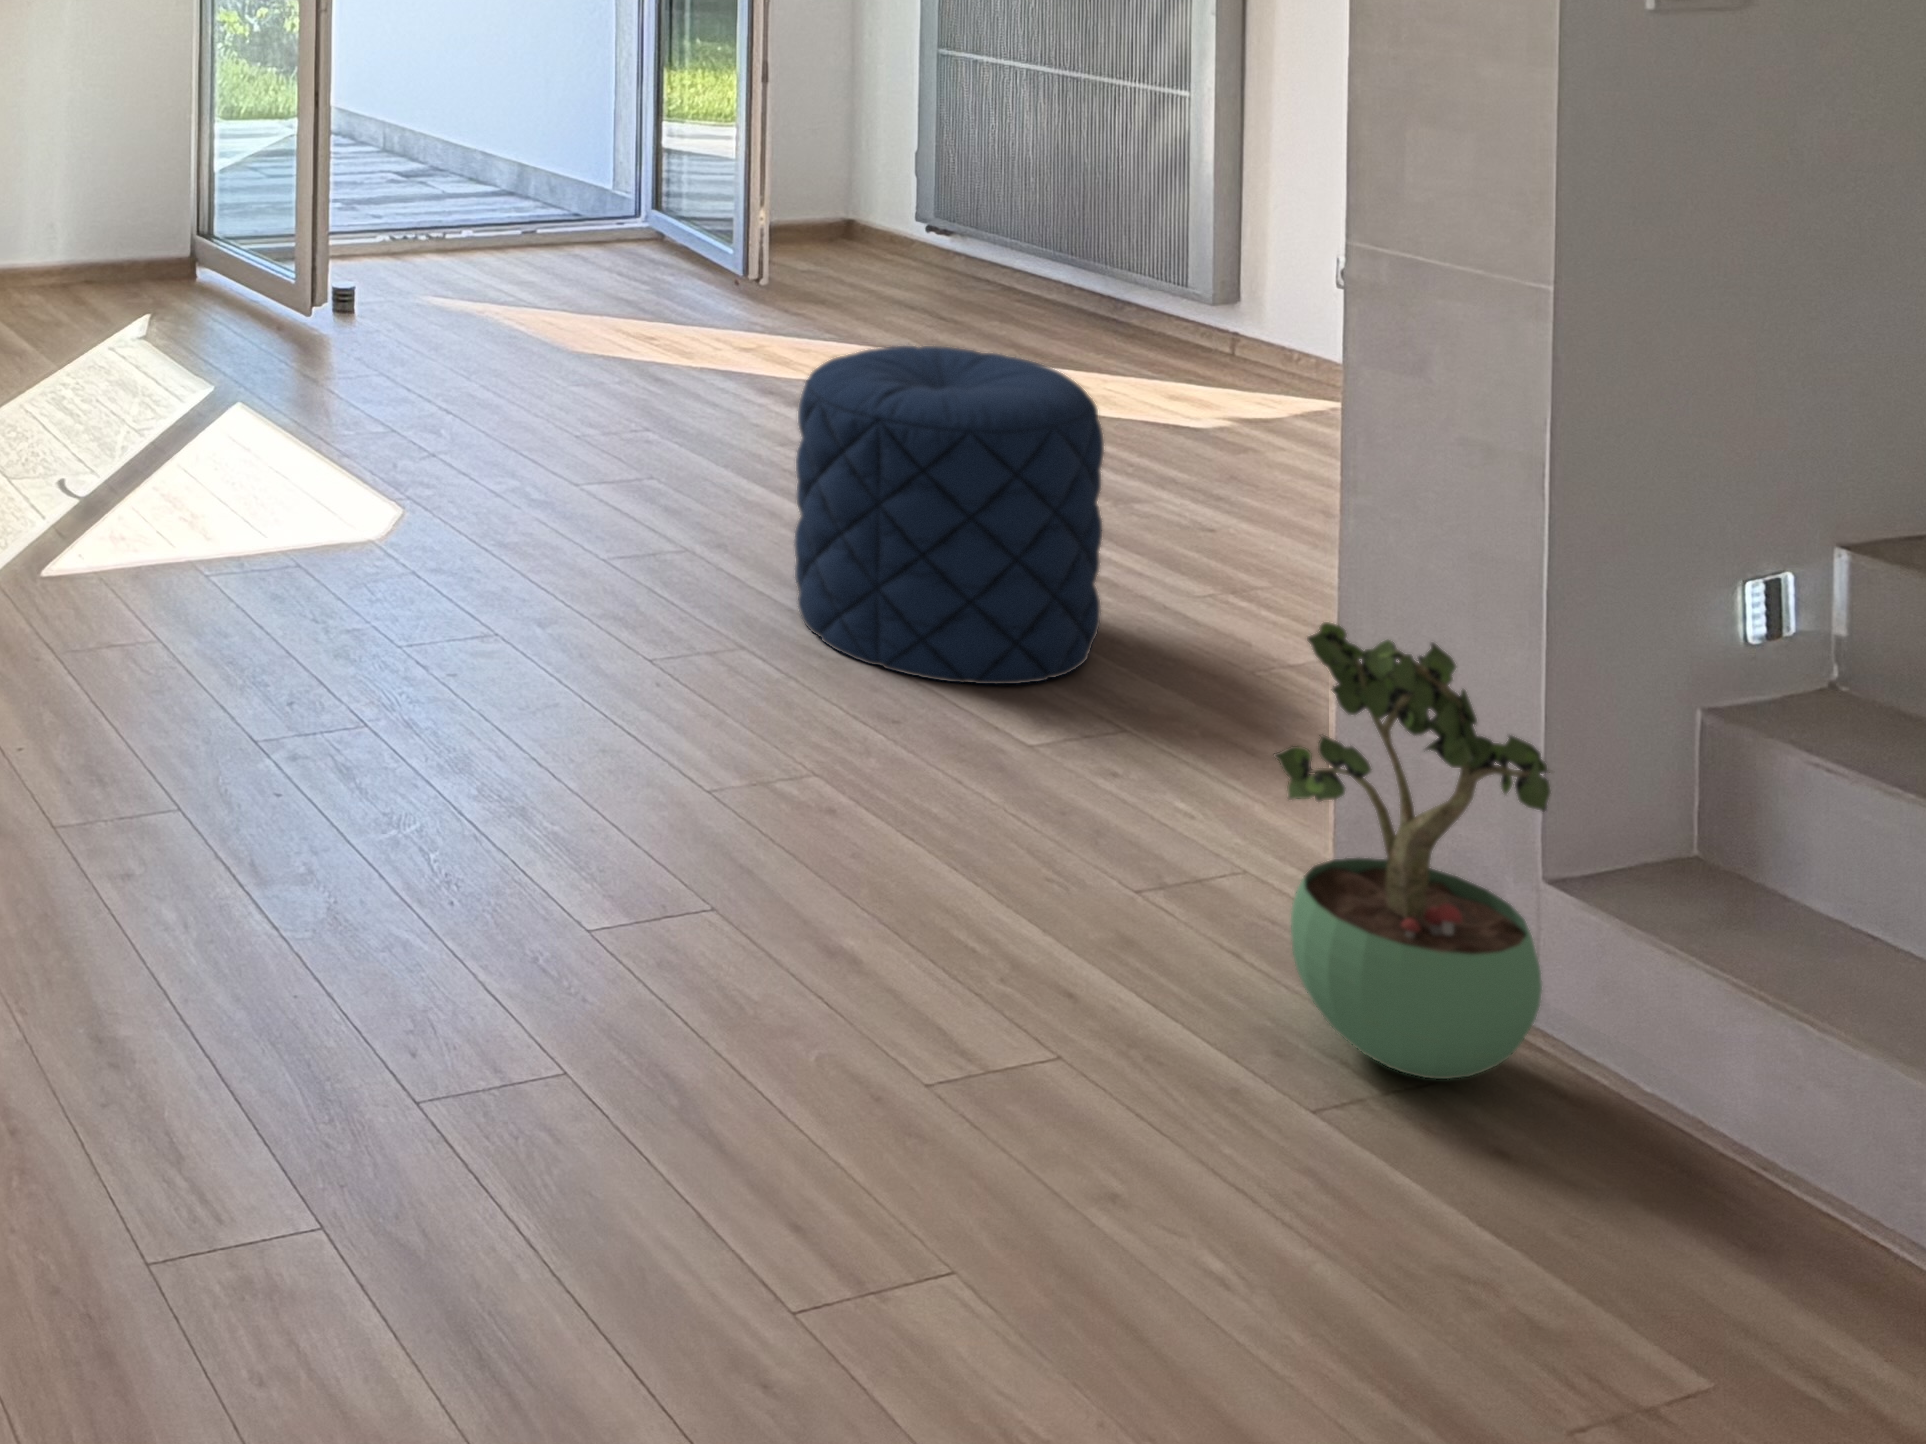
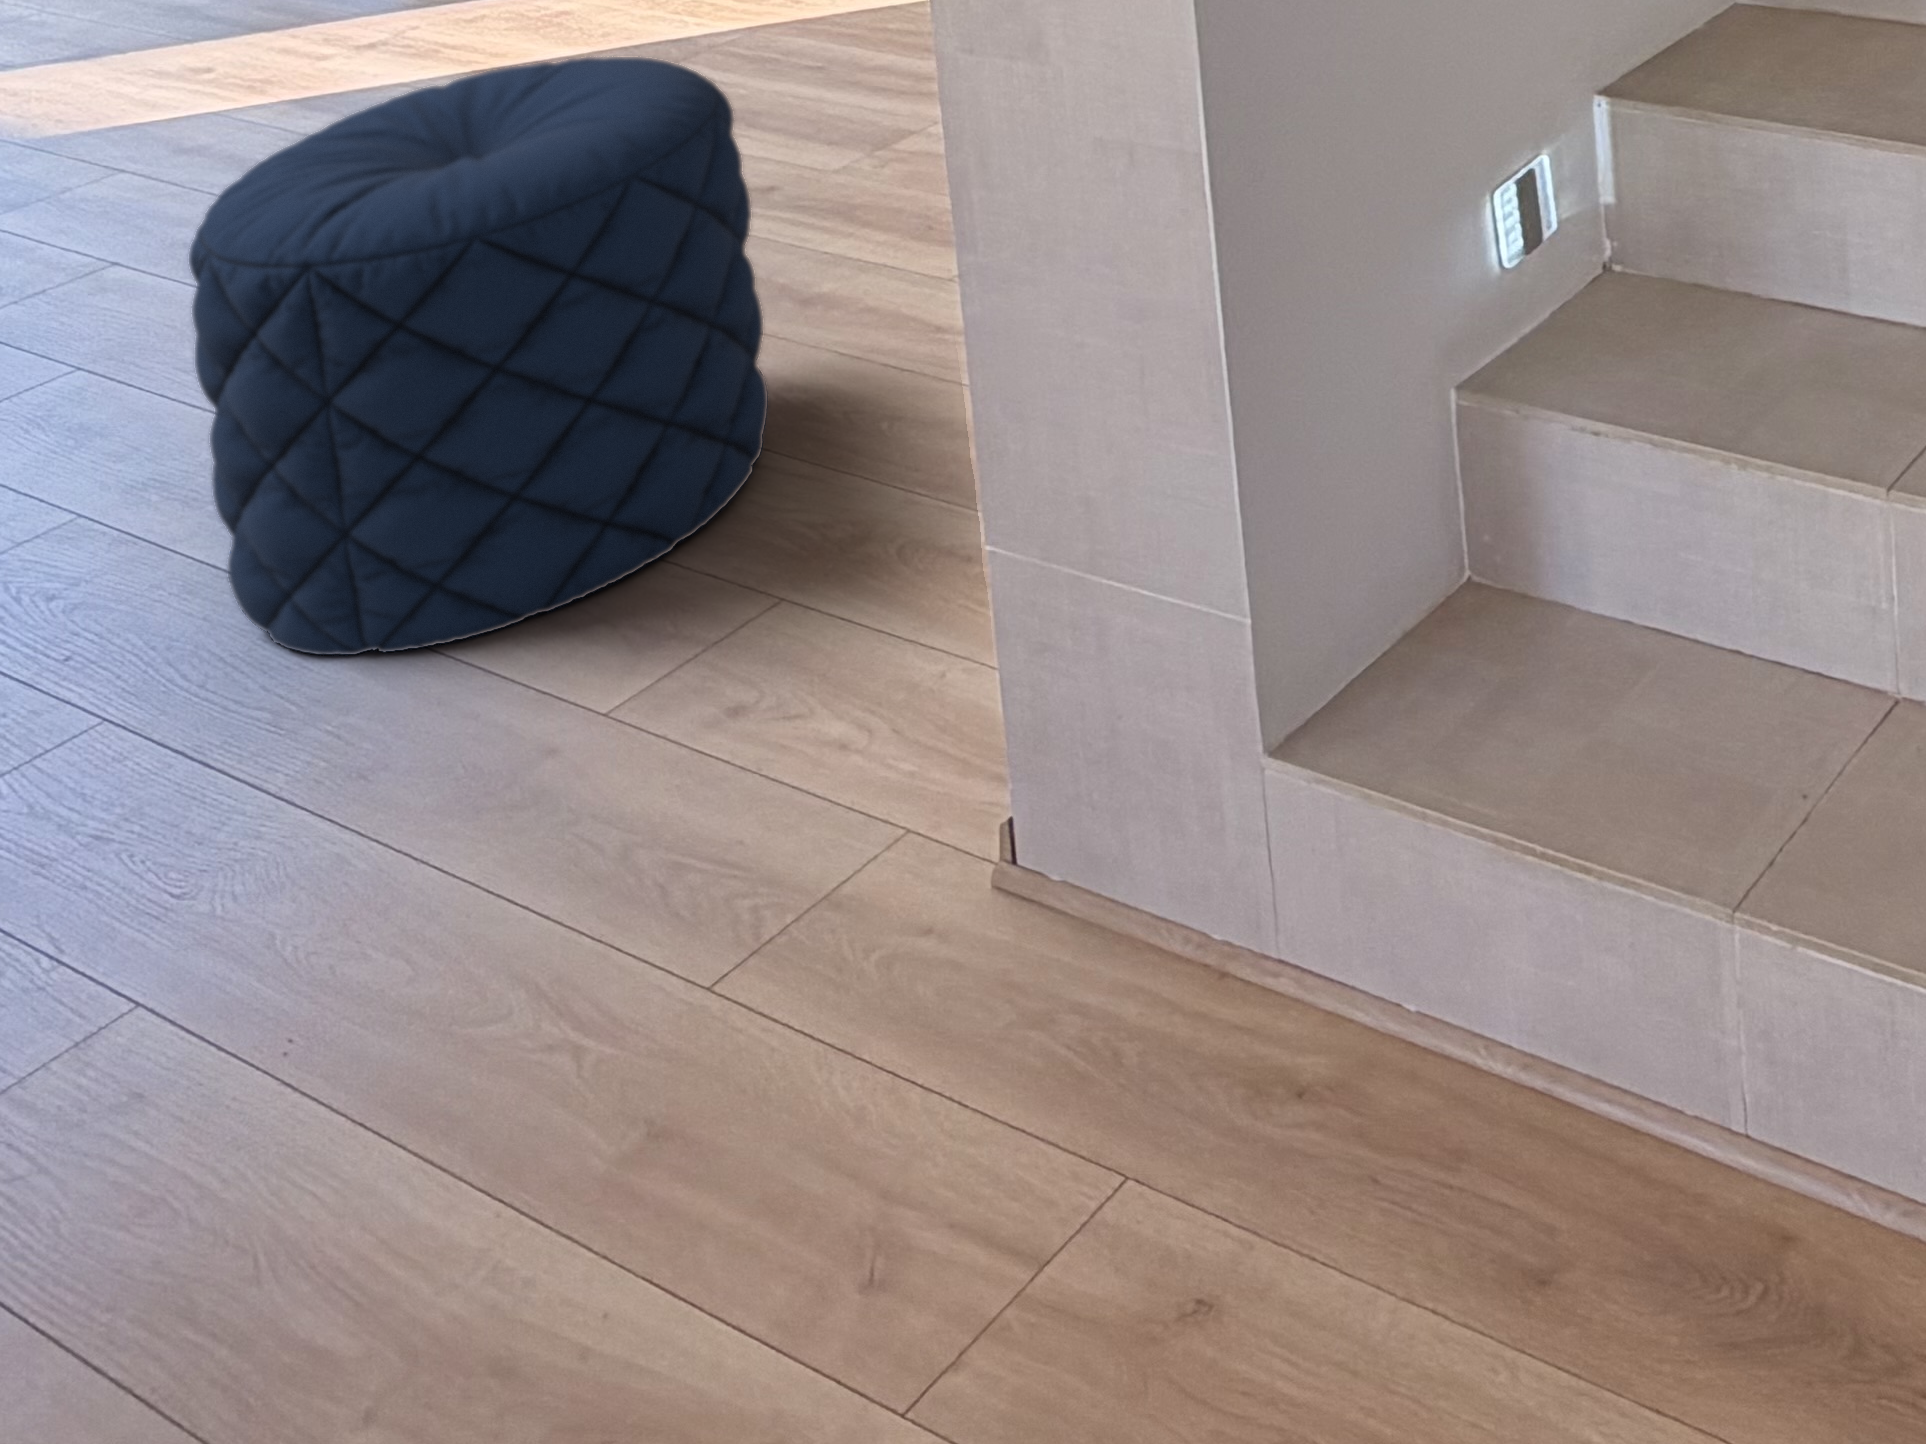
potted plant: present [1274,622,1550,1079] -> none [842,533,1260,1217]

